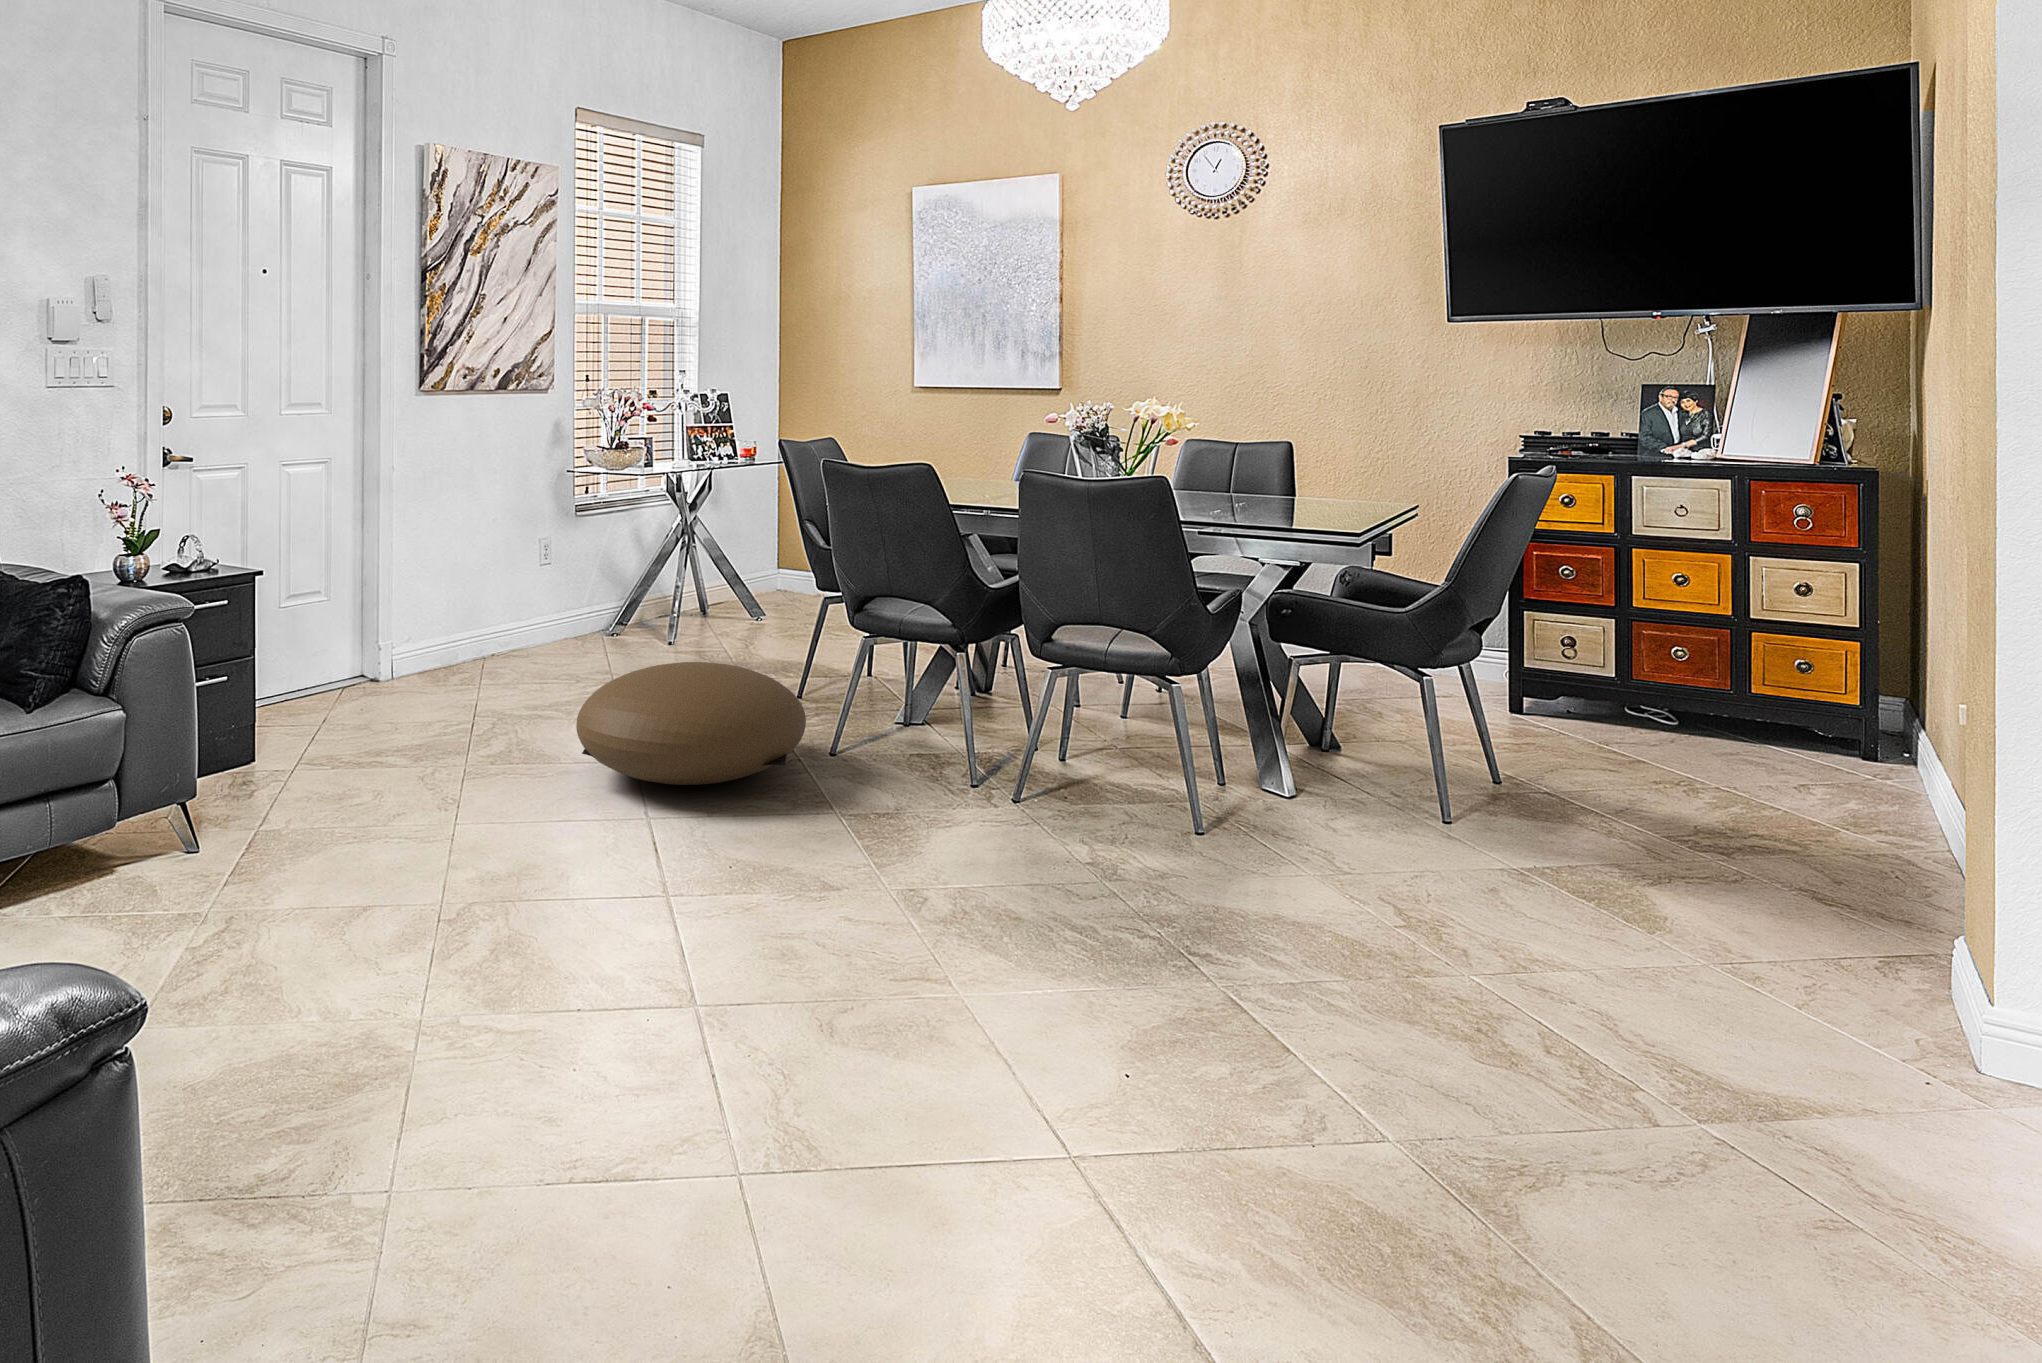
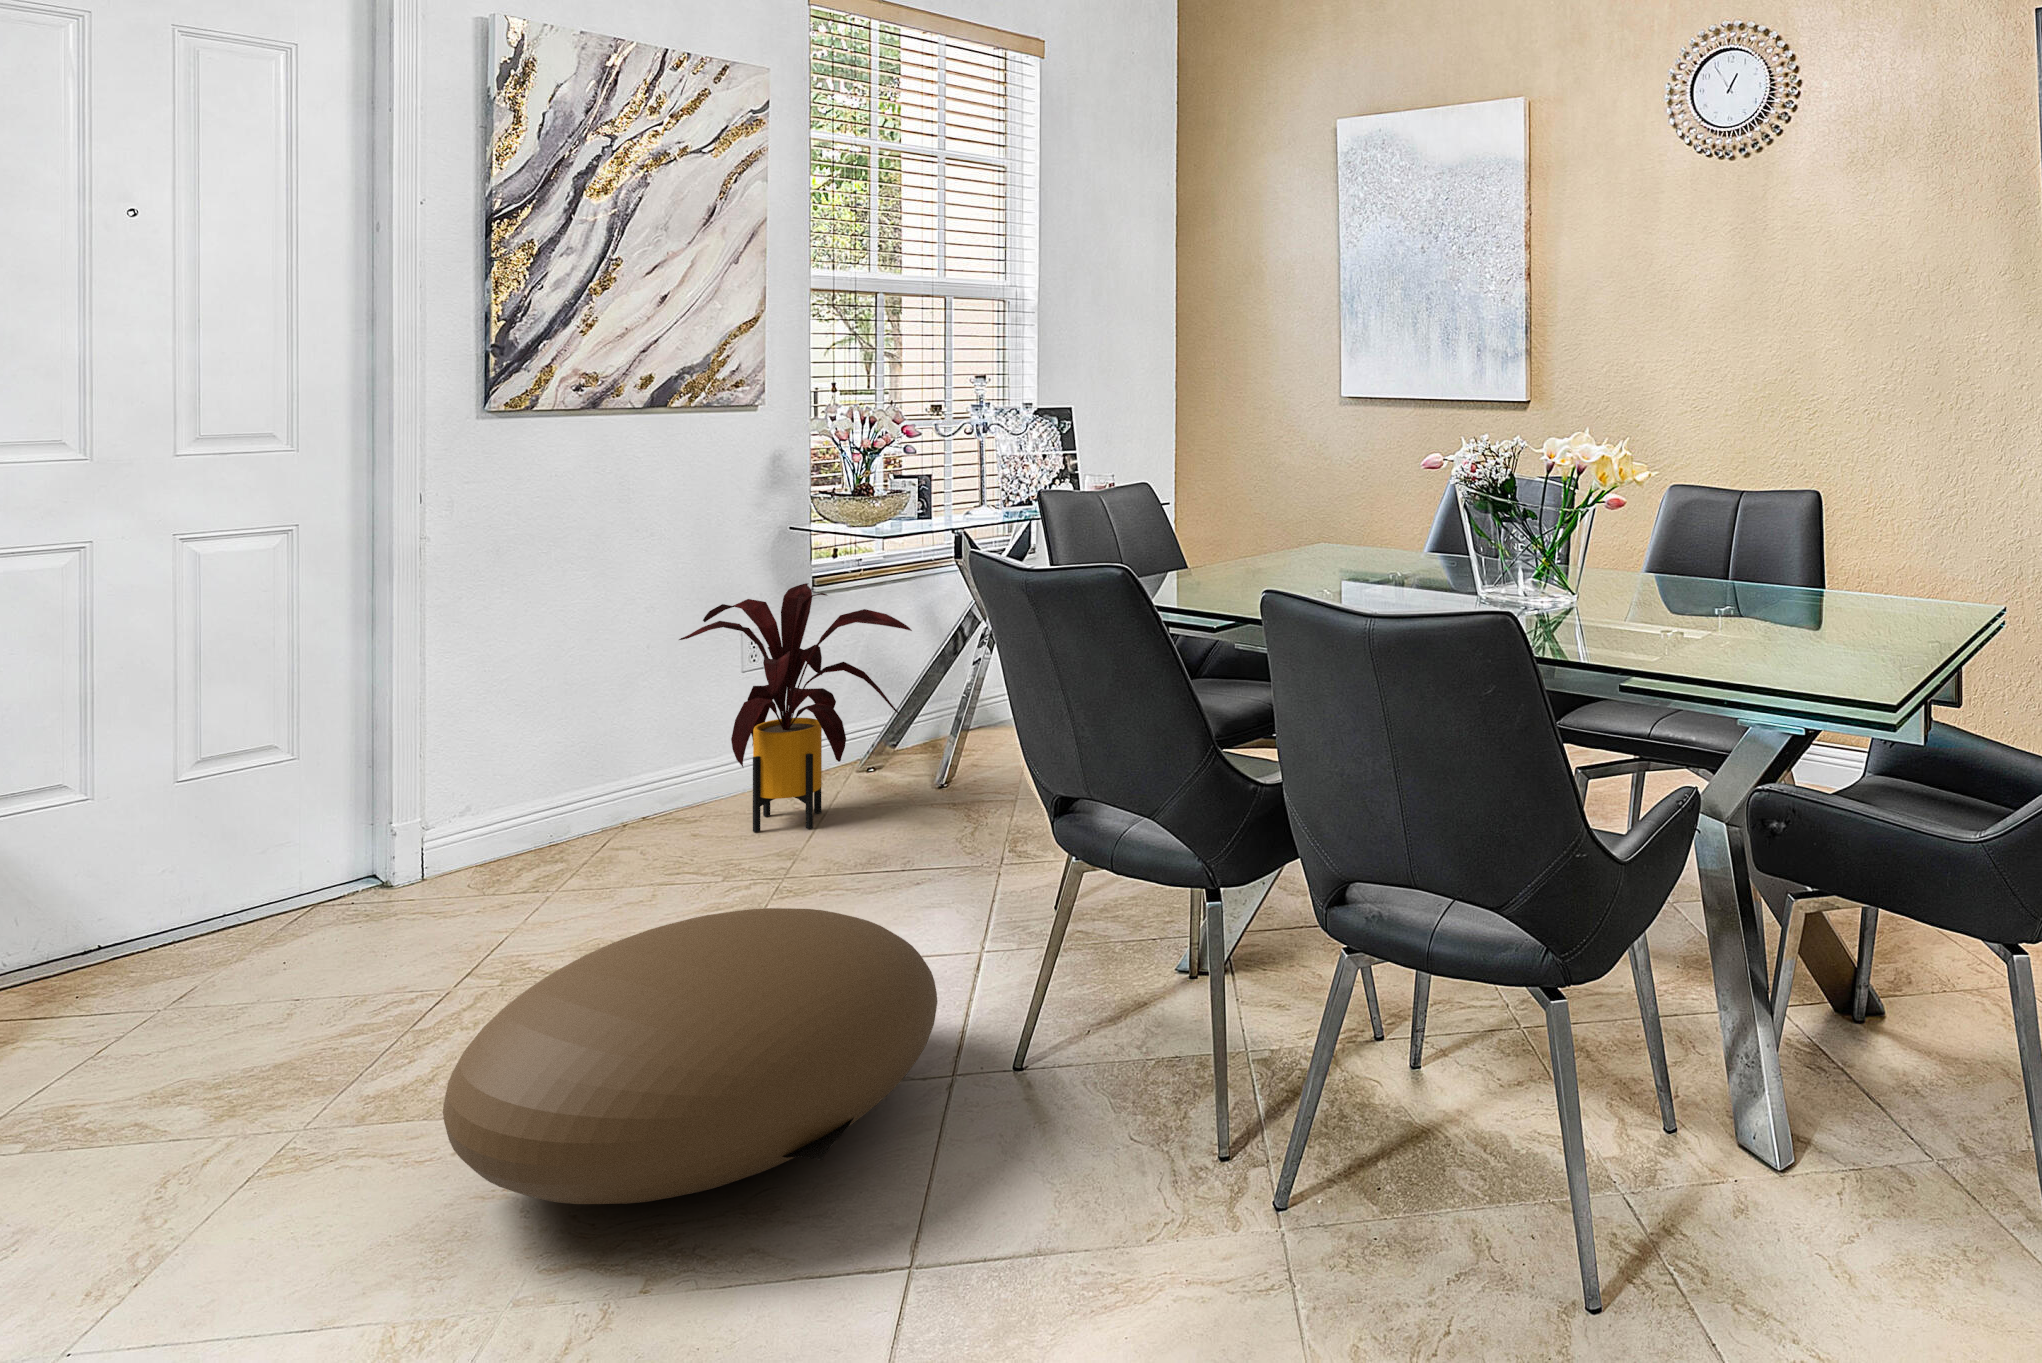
house plant: none [527,507,675,663] -> present [679,583,912,832]

